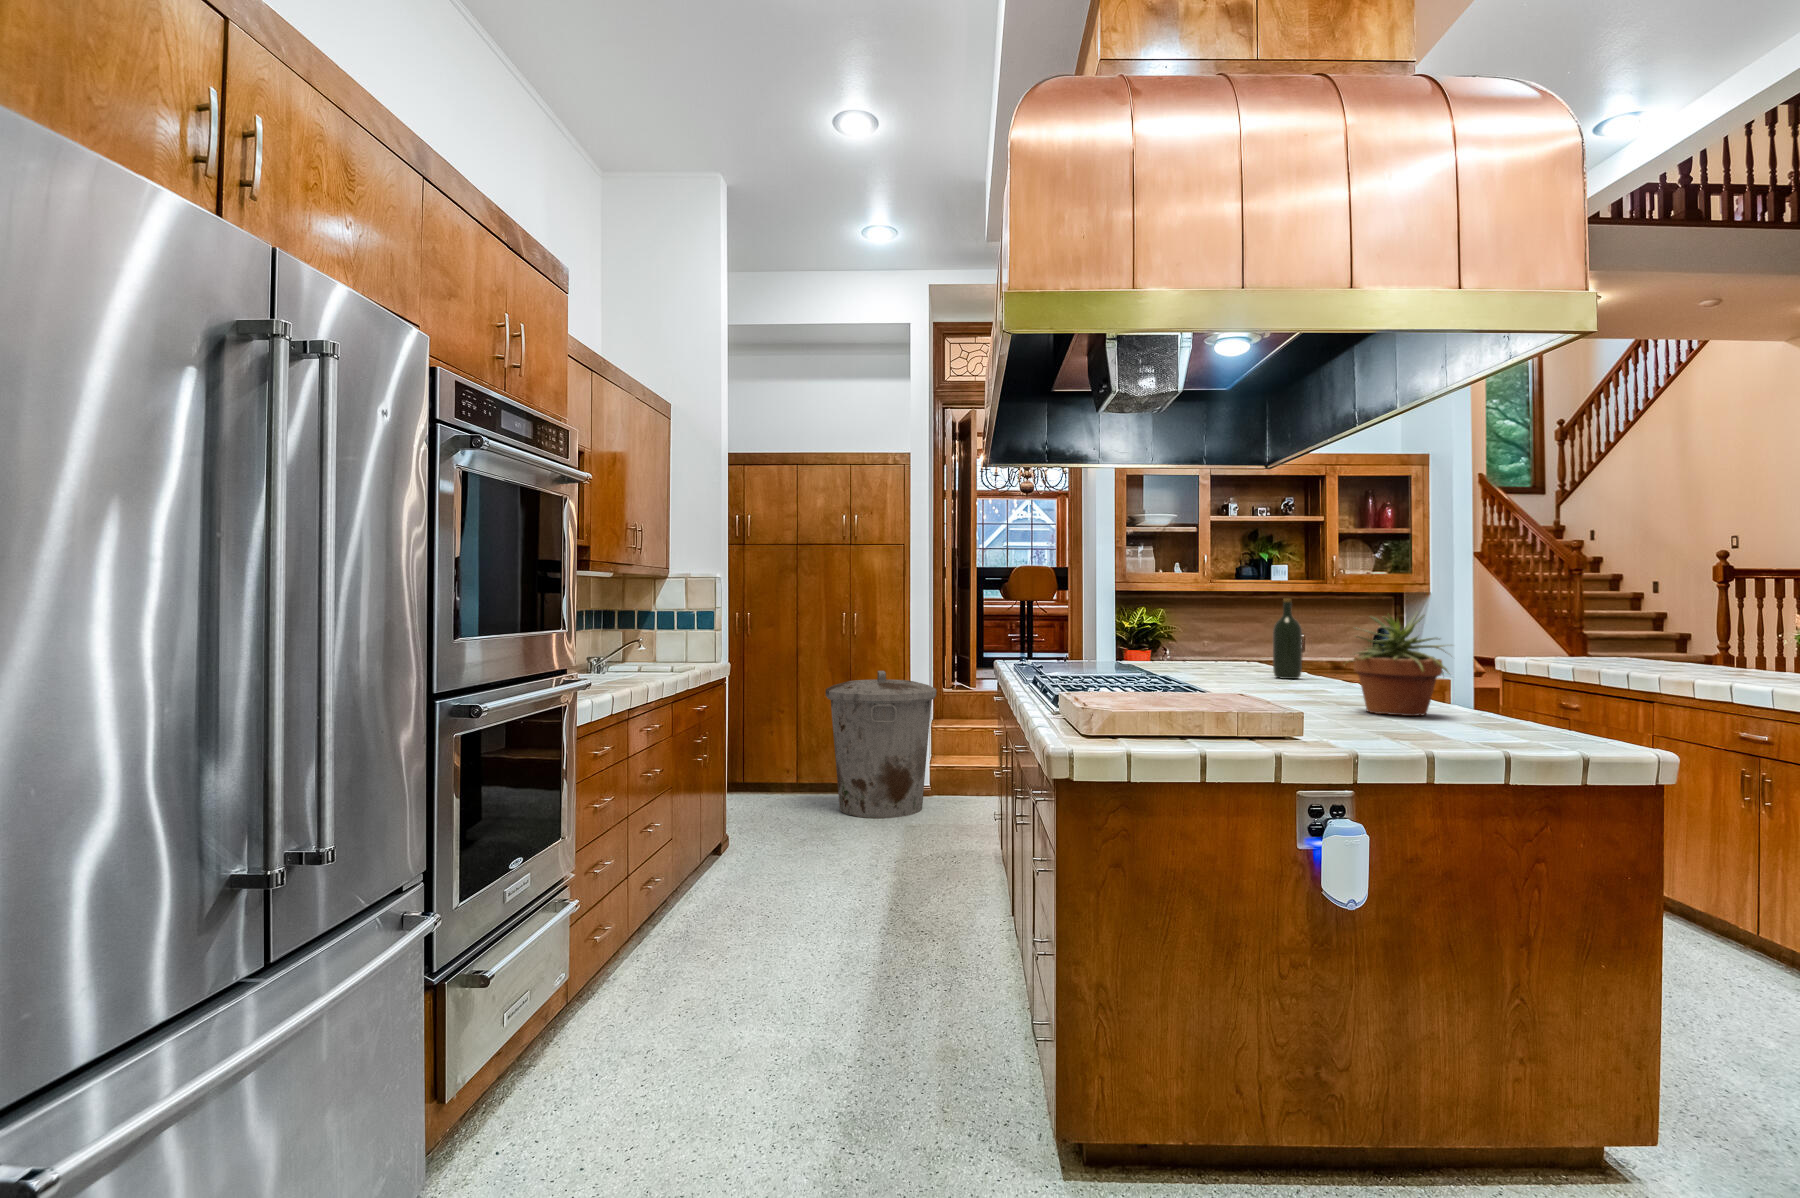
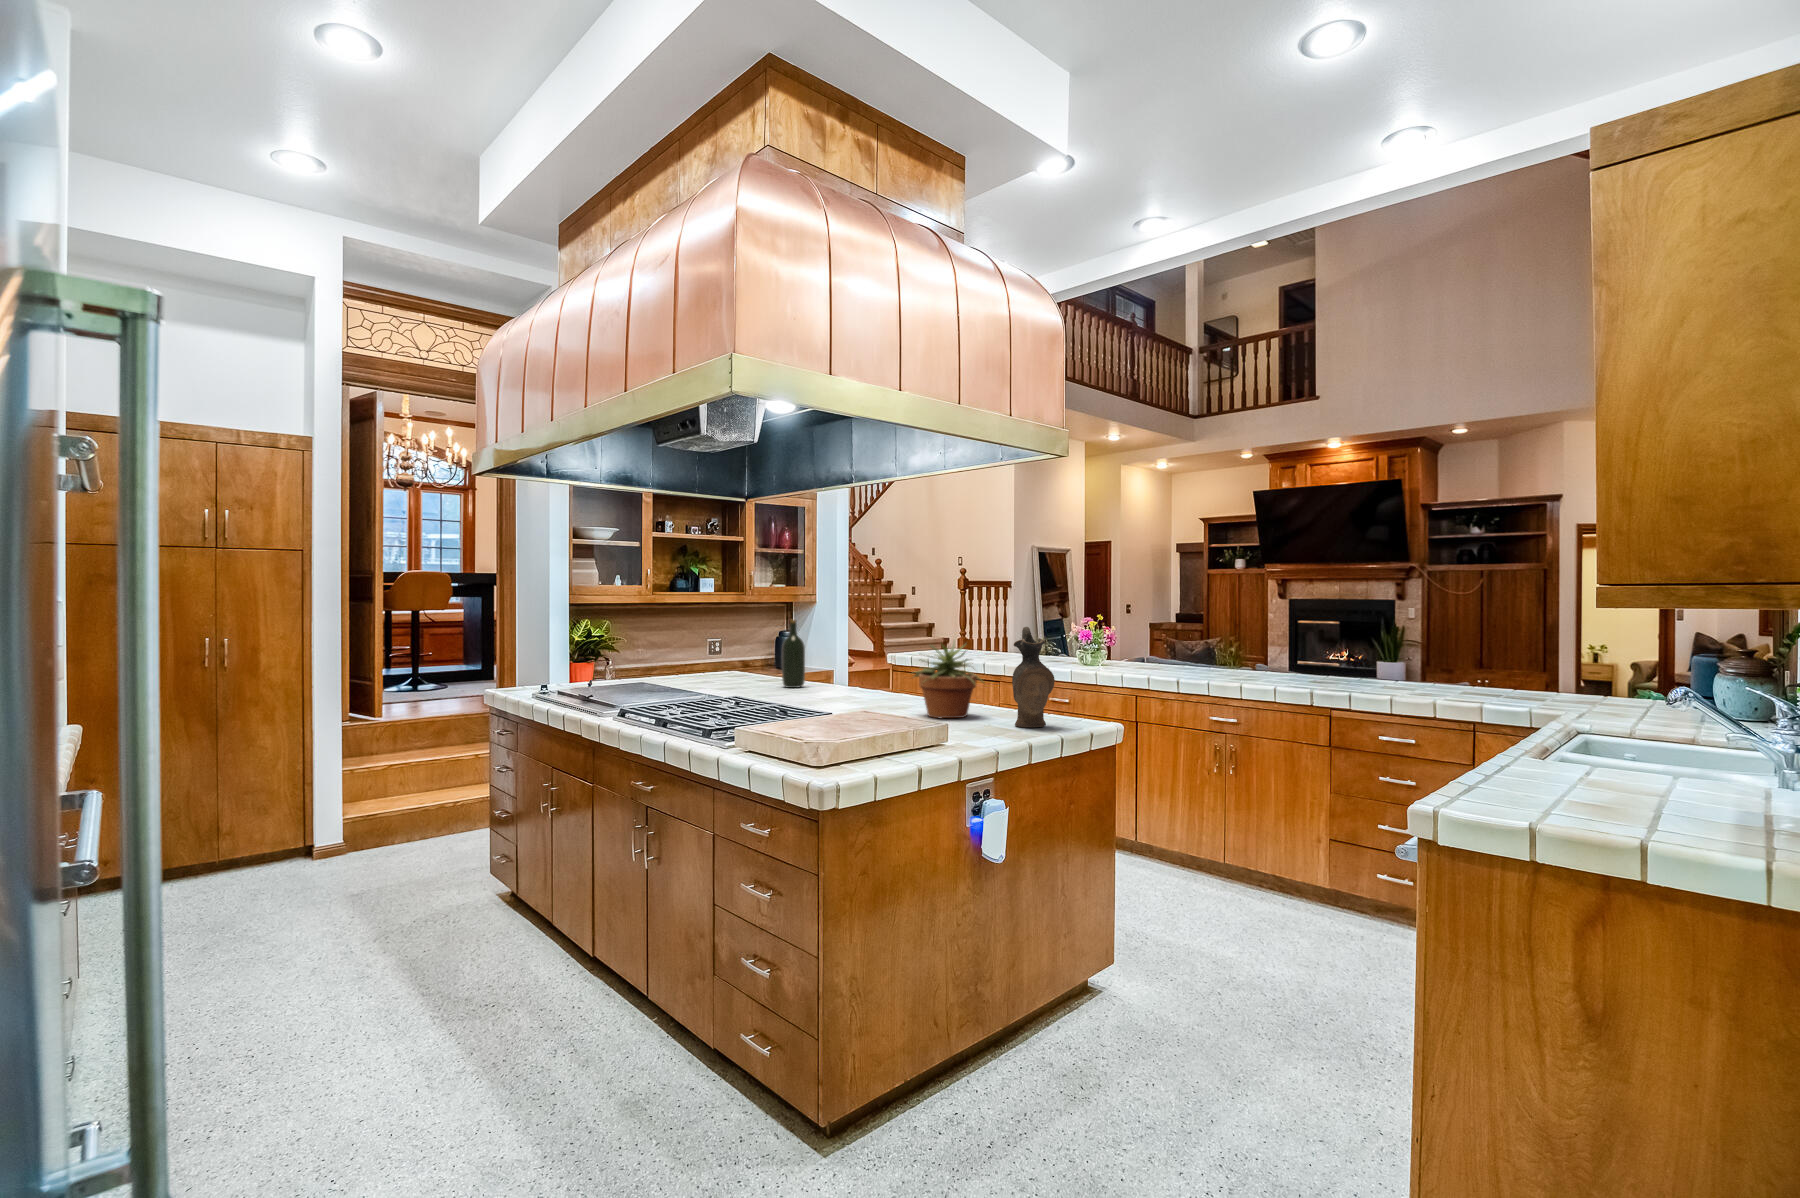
ceramic pitcher: none [1458,588,1528,733] -> present [1012,627,1055,727]
trash can: present [826,671,936,818] -> none [228,707,388,888]

